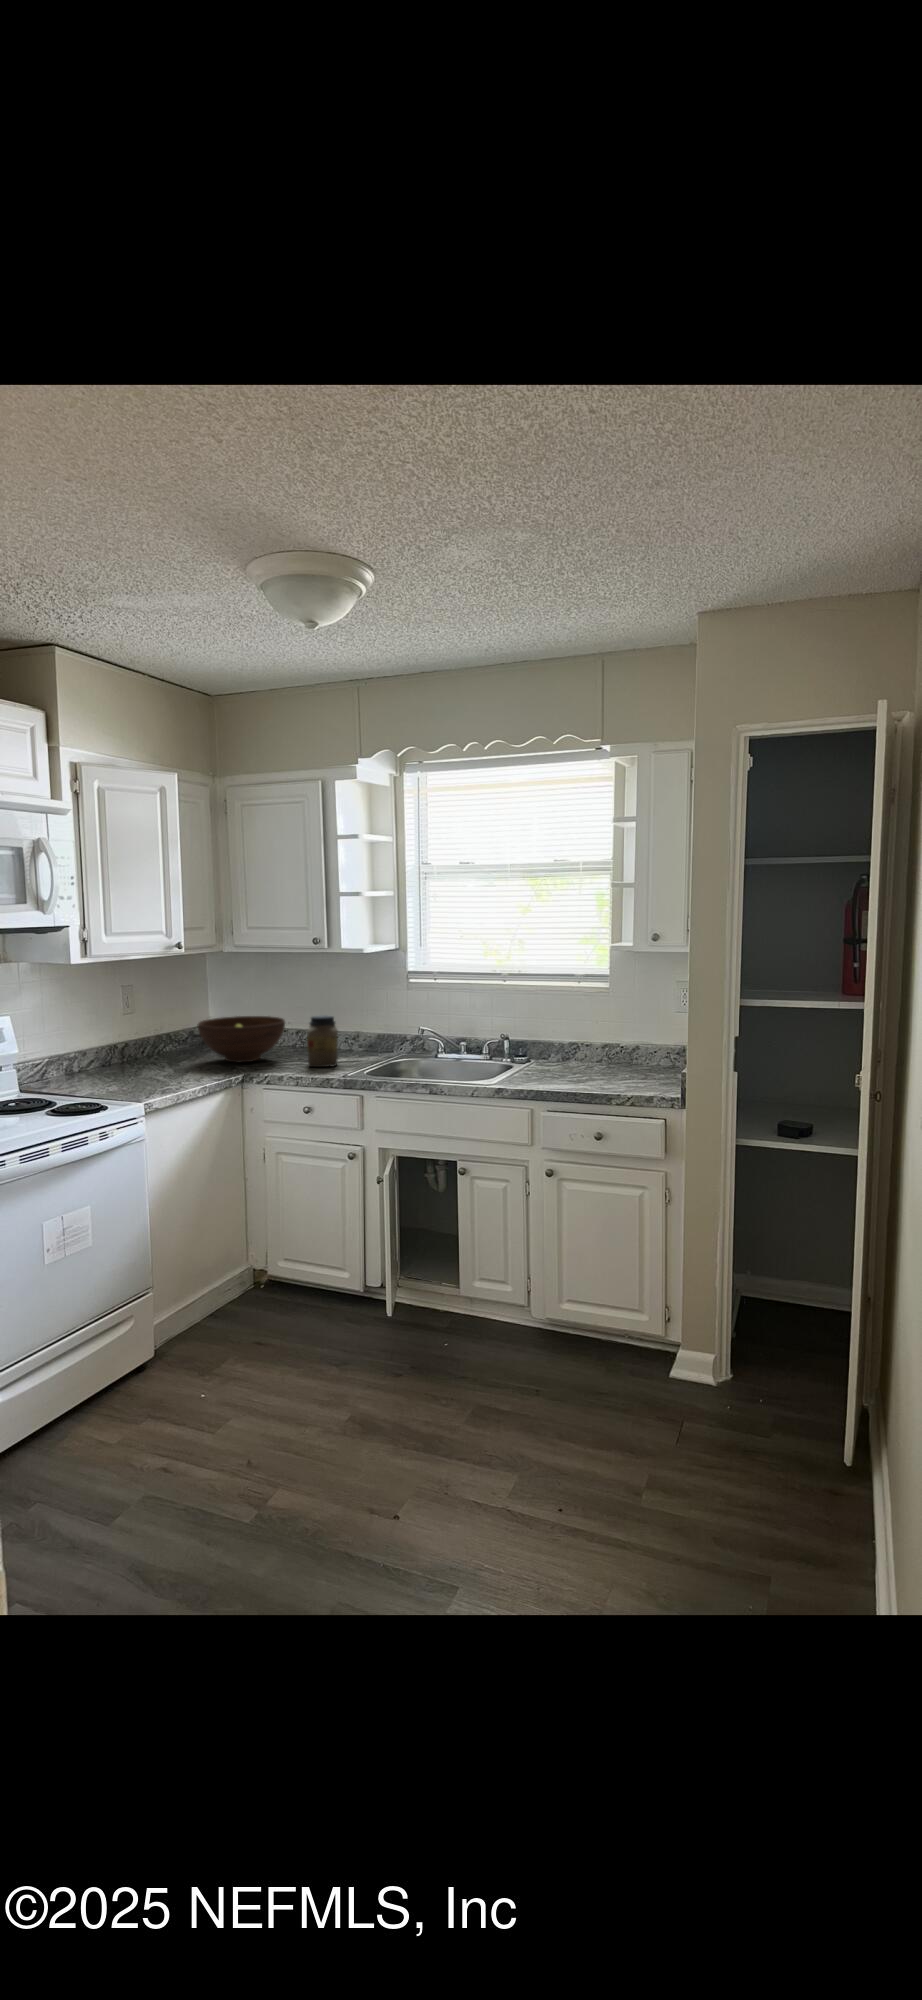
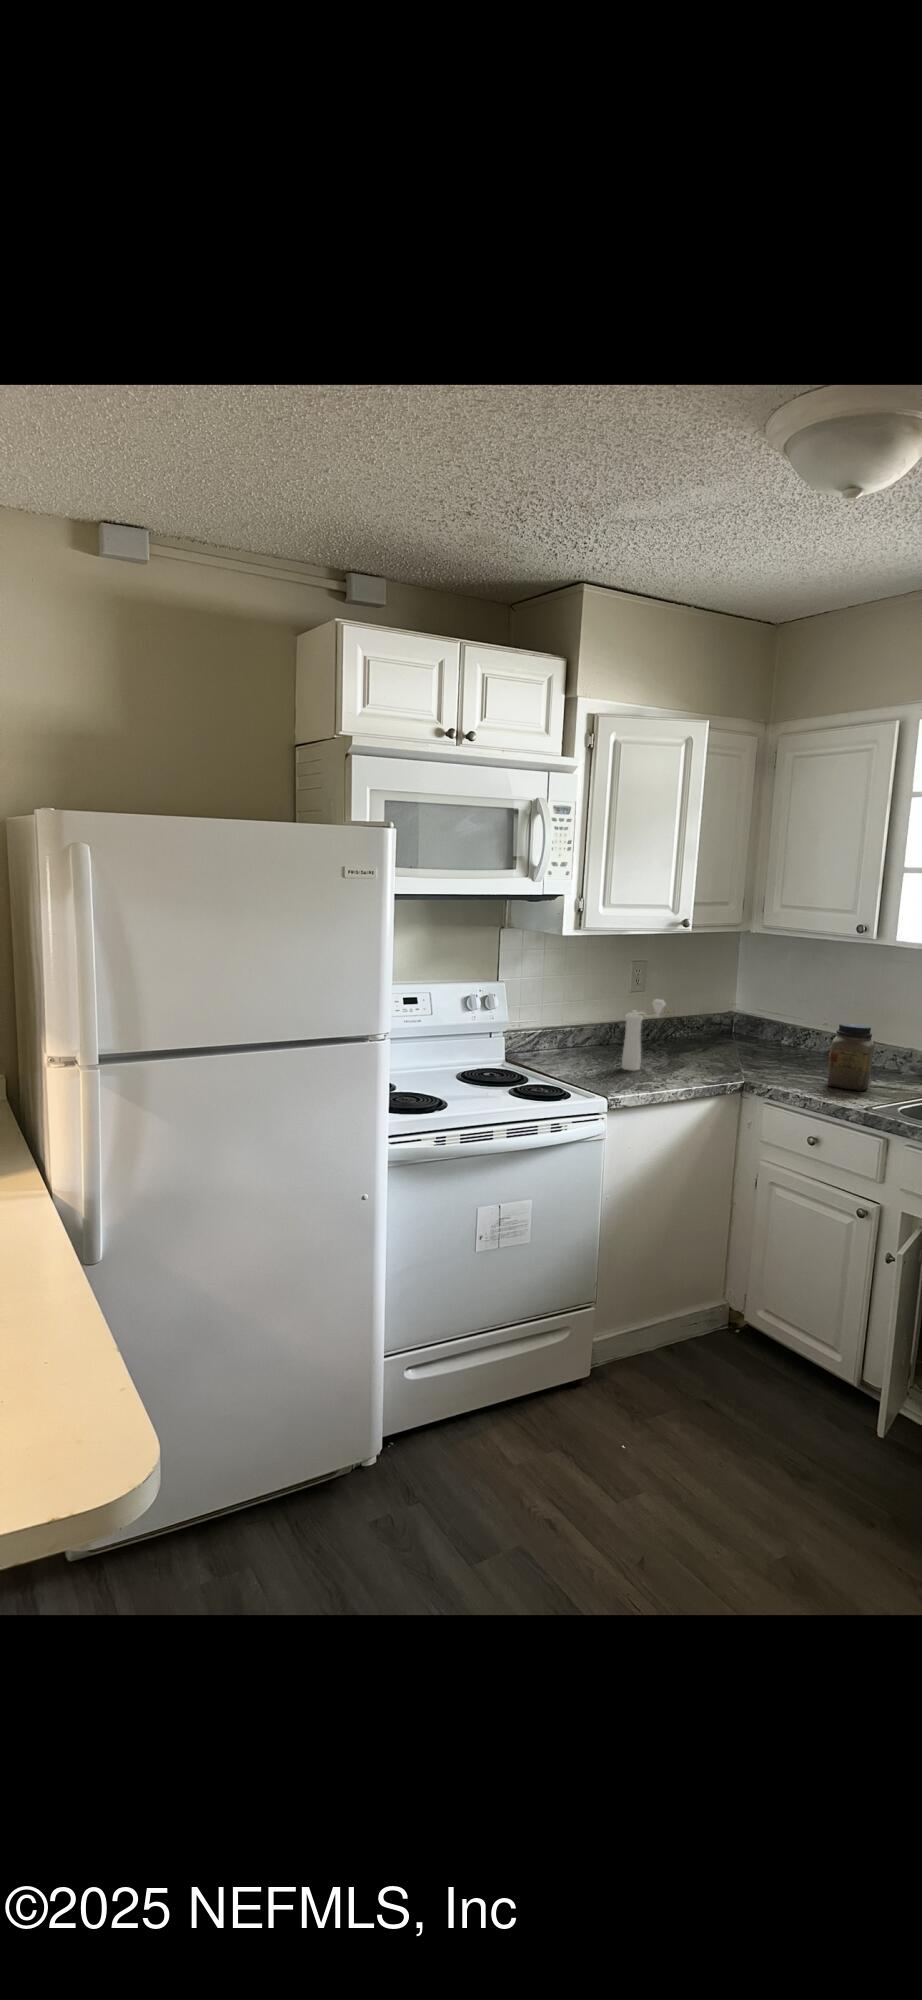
pepper mill: none [134,1016,168,1081] -> present [622,1000,665,1071]
fruit bowl: present [197,1016,285,1063] -> none [705,1008,811,1066]

